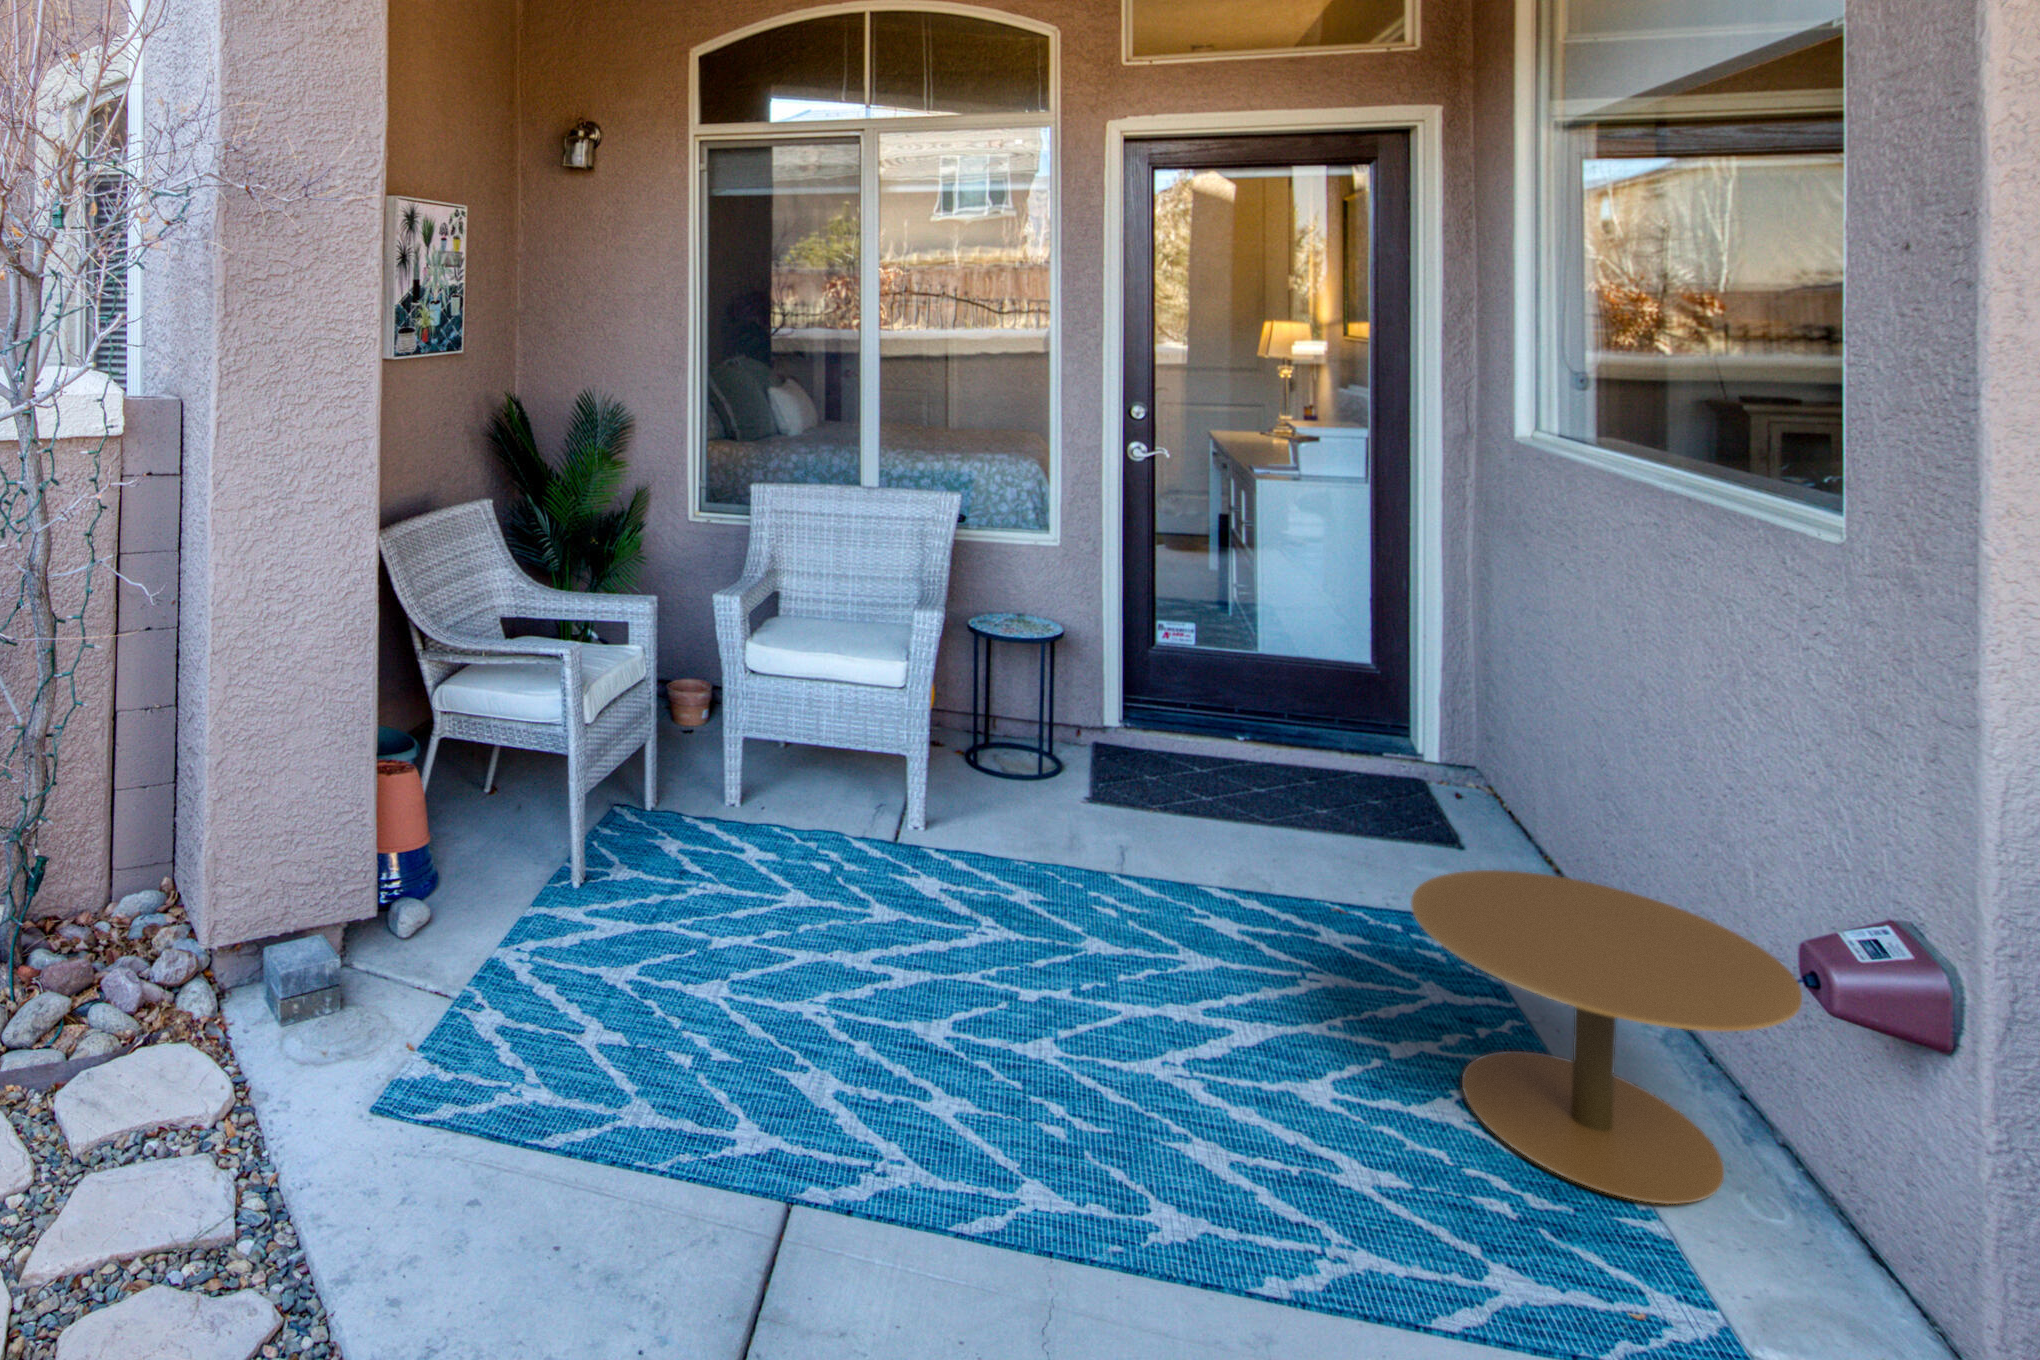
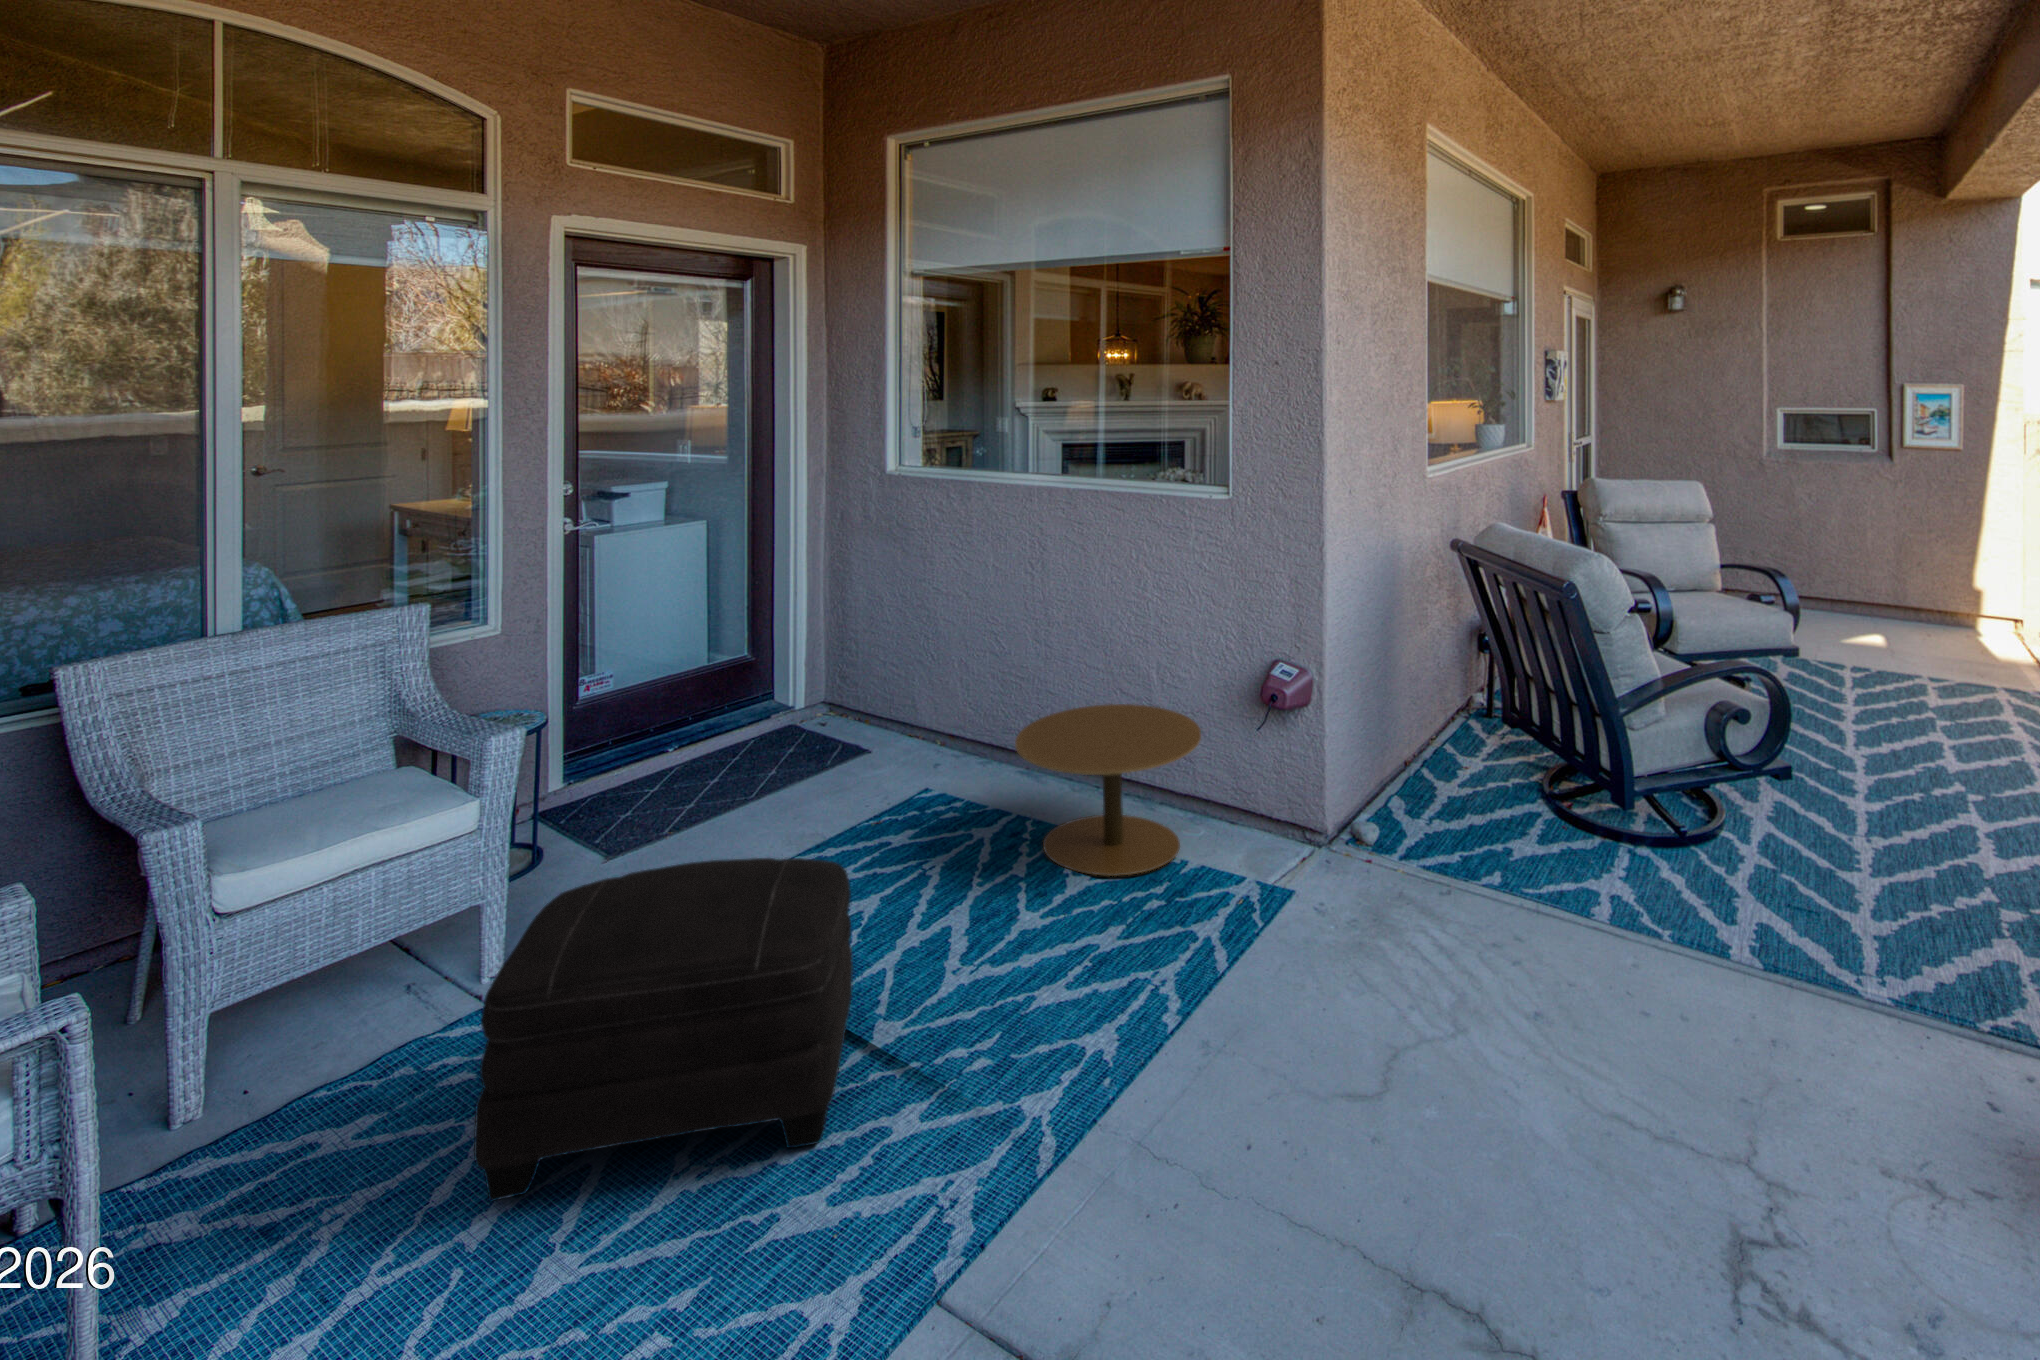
ottoman: none [727,746,1043,1060] -> present [474,858,853,1201]

